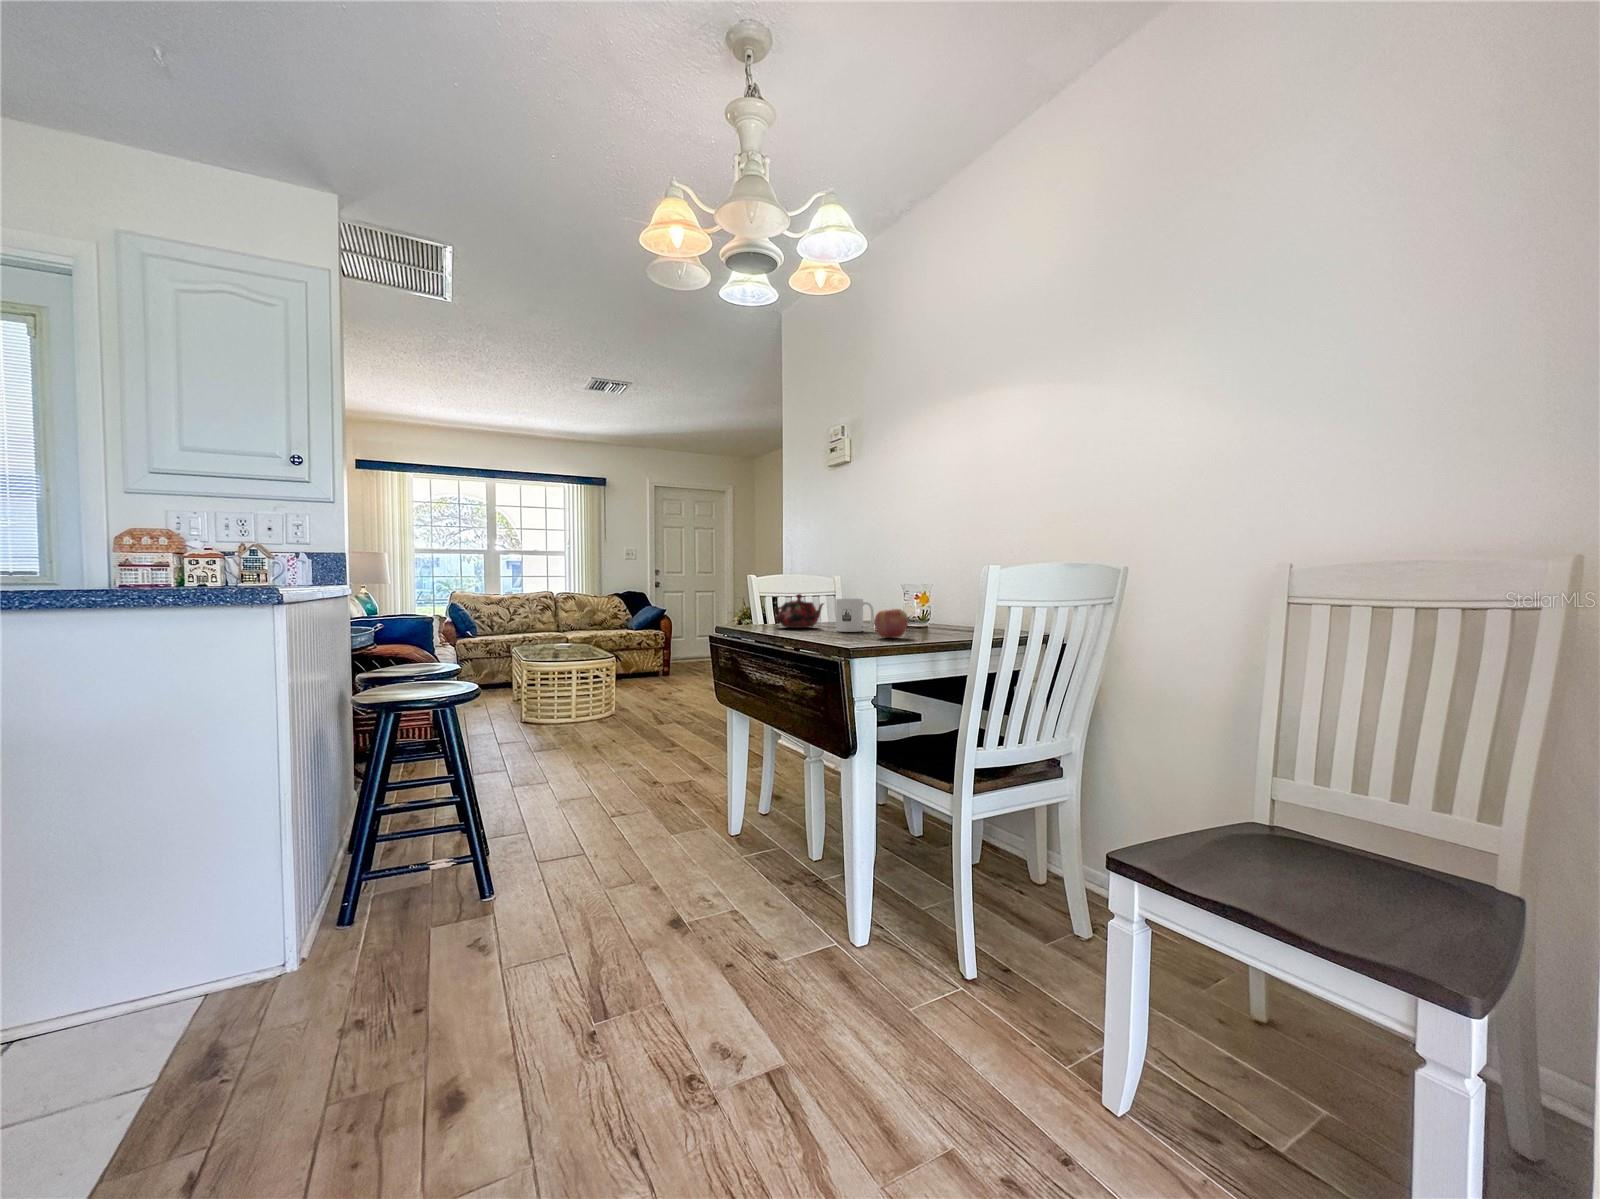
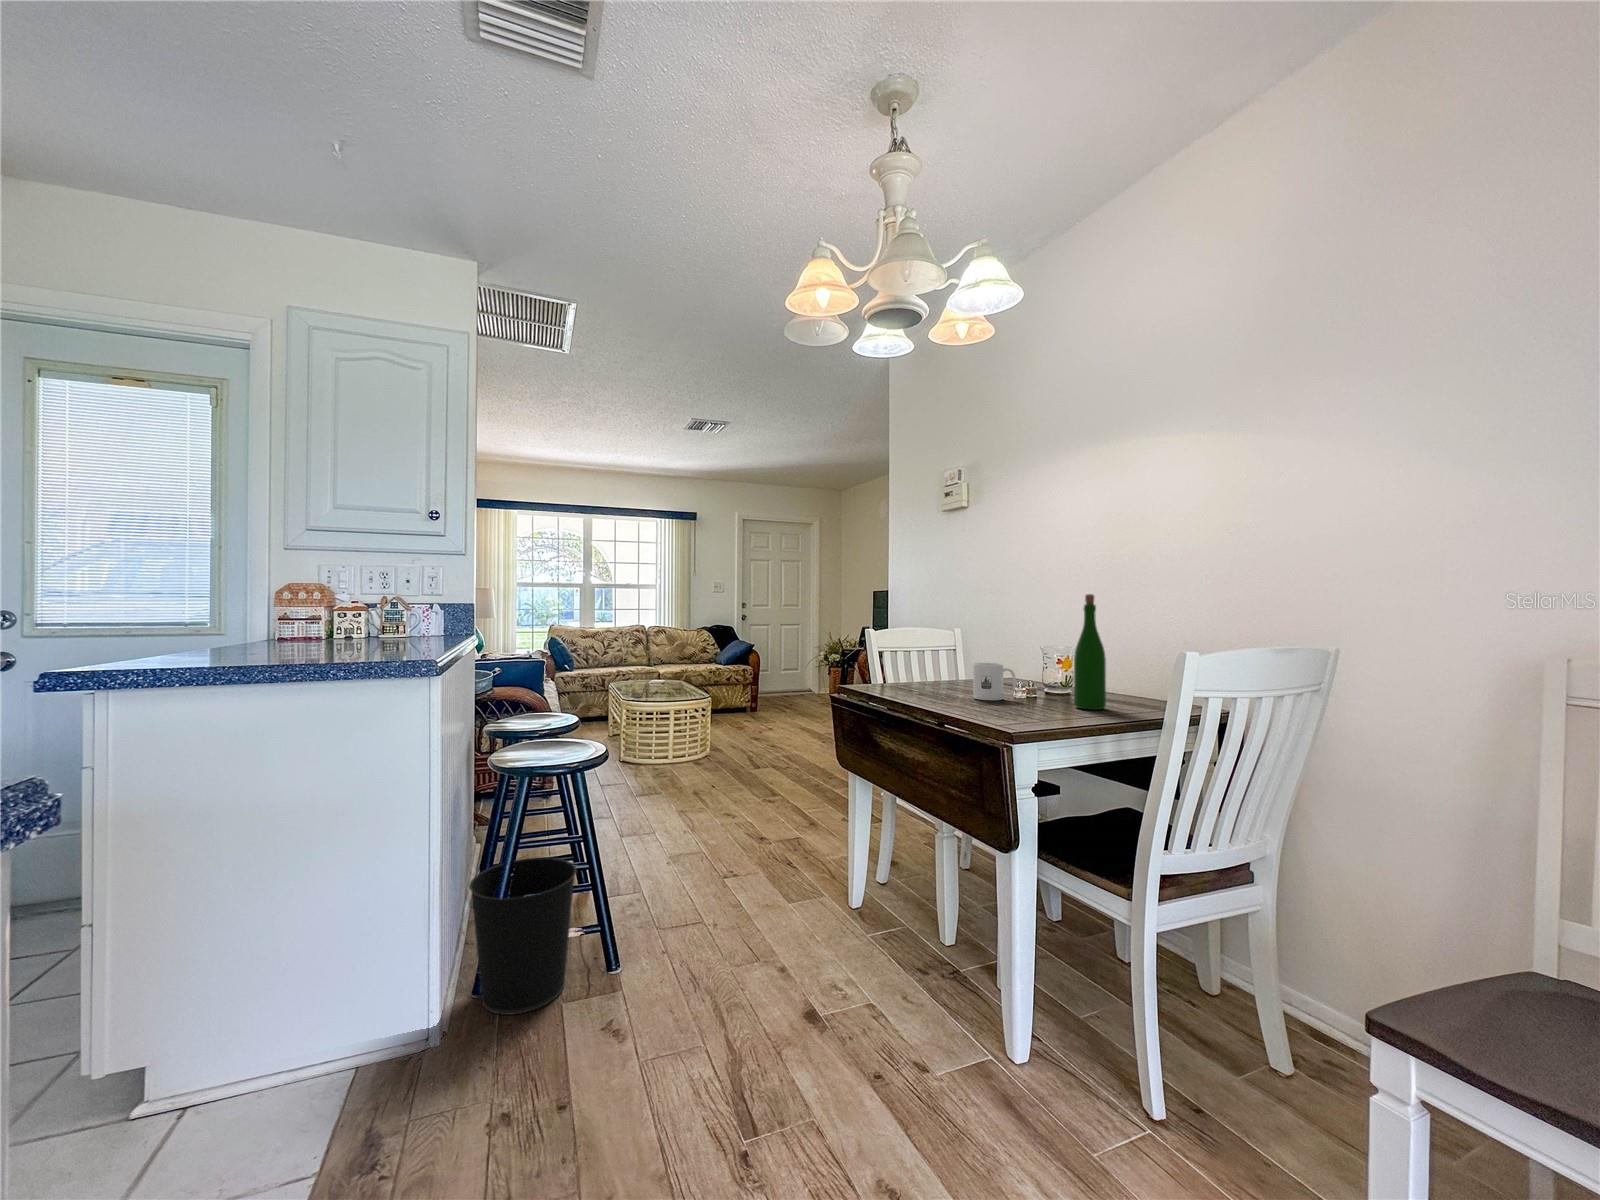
wine bottle: none [921,529,949,635] -> present [1074,594,1106,710]
teapot: present [776,594,823,628] -> none [901,655,958,691]
apple: present [874,609,908,638] -> none [1027,682,1066,715]
wastebasket: none [329,793,446,941] -> present [469,857,577,1015]

